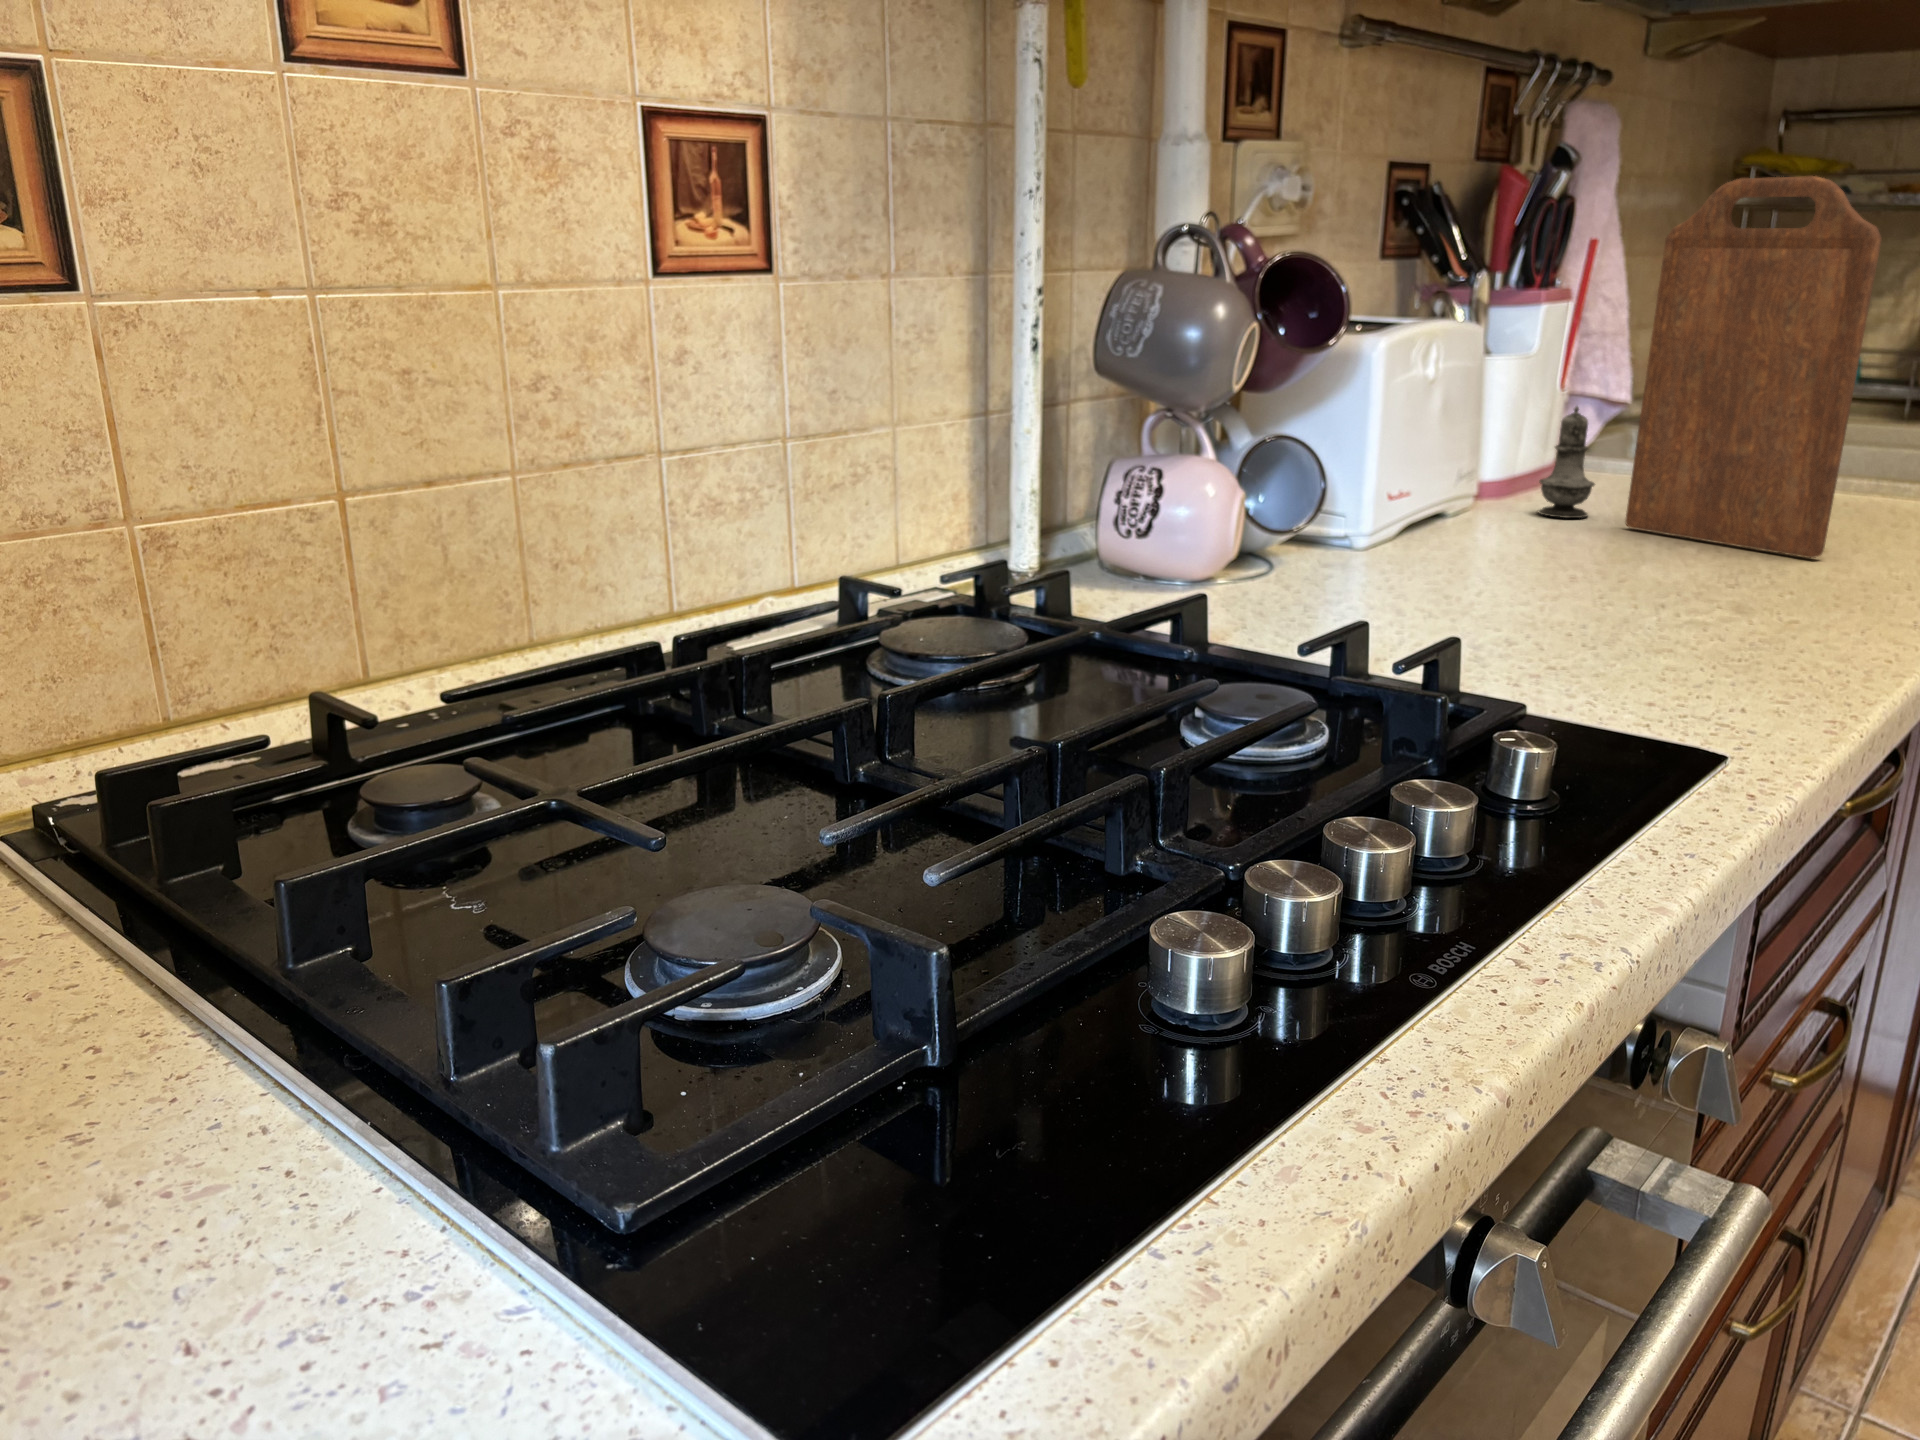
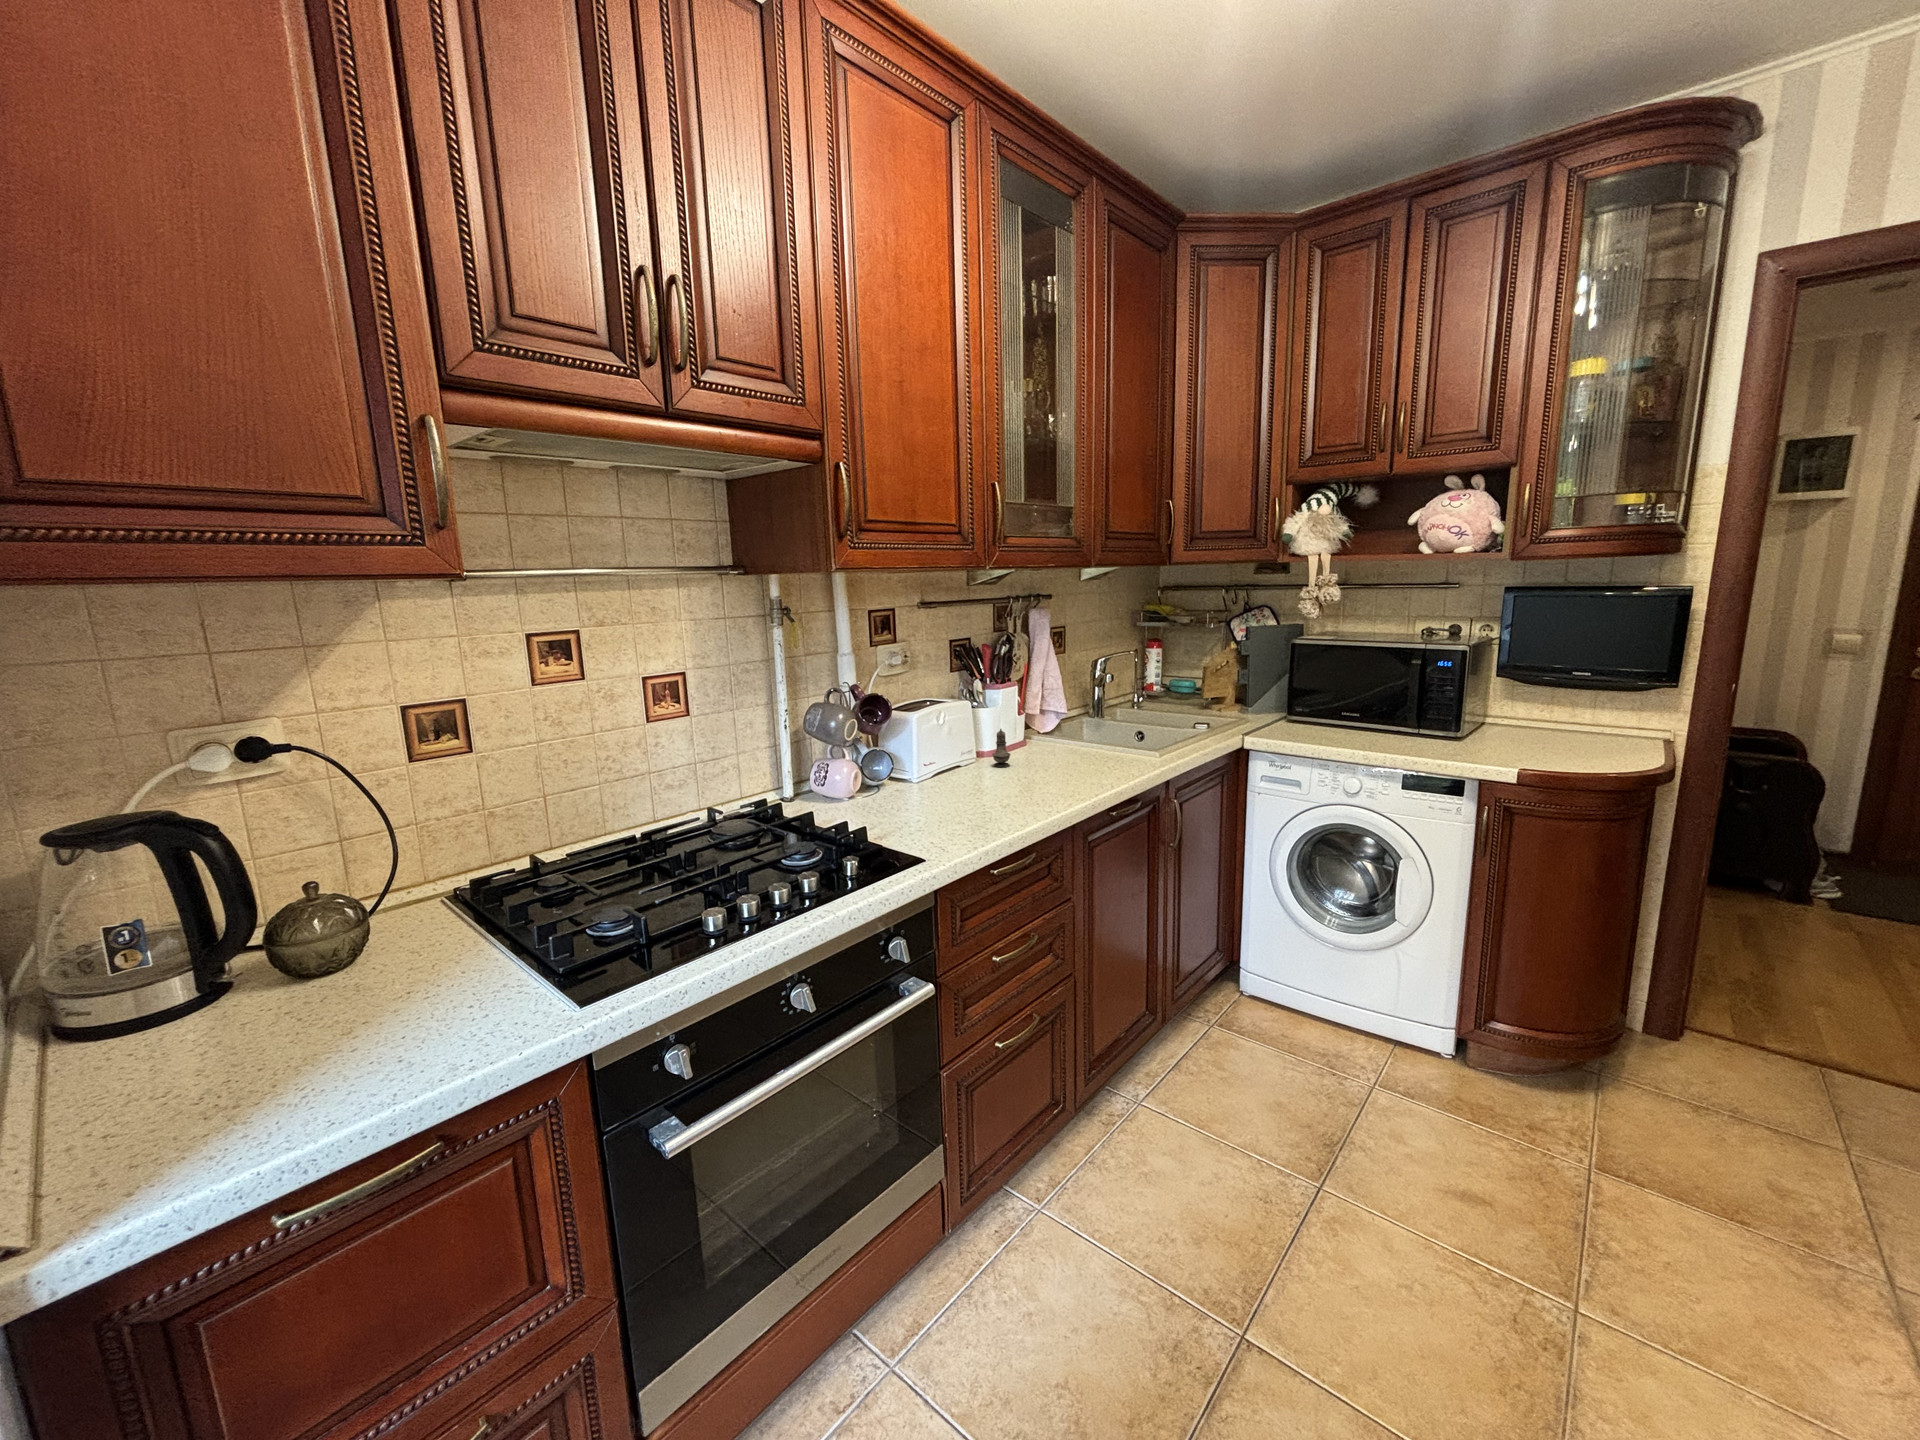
cutting board: present [1625,176,1882,558] -> none [1013,660,1062,783]

